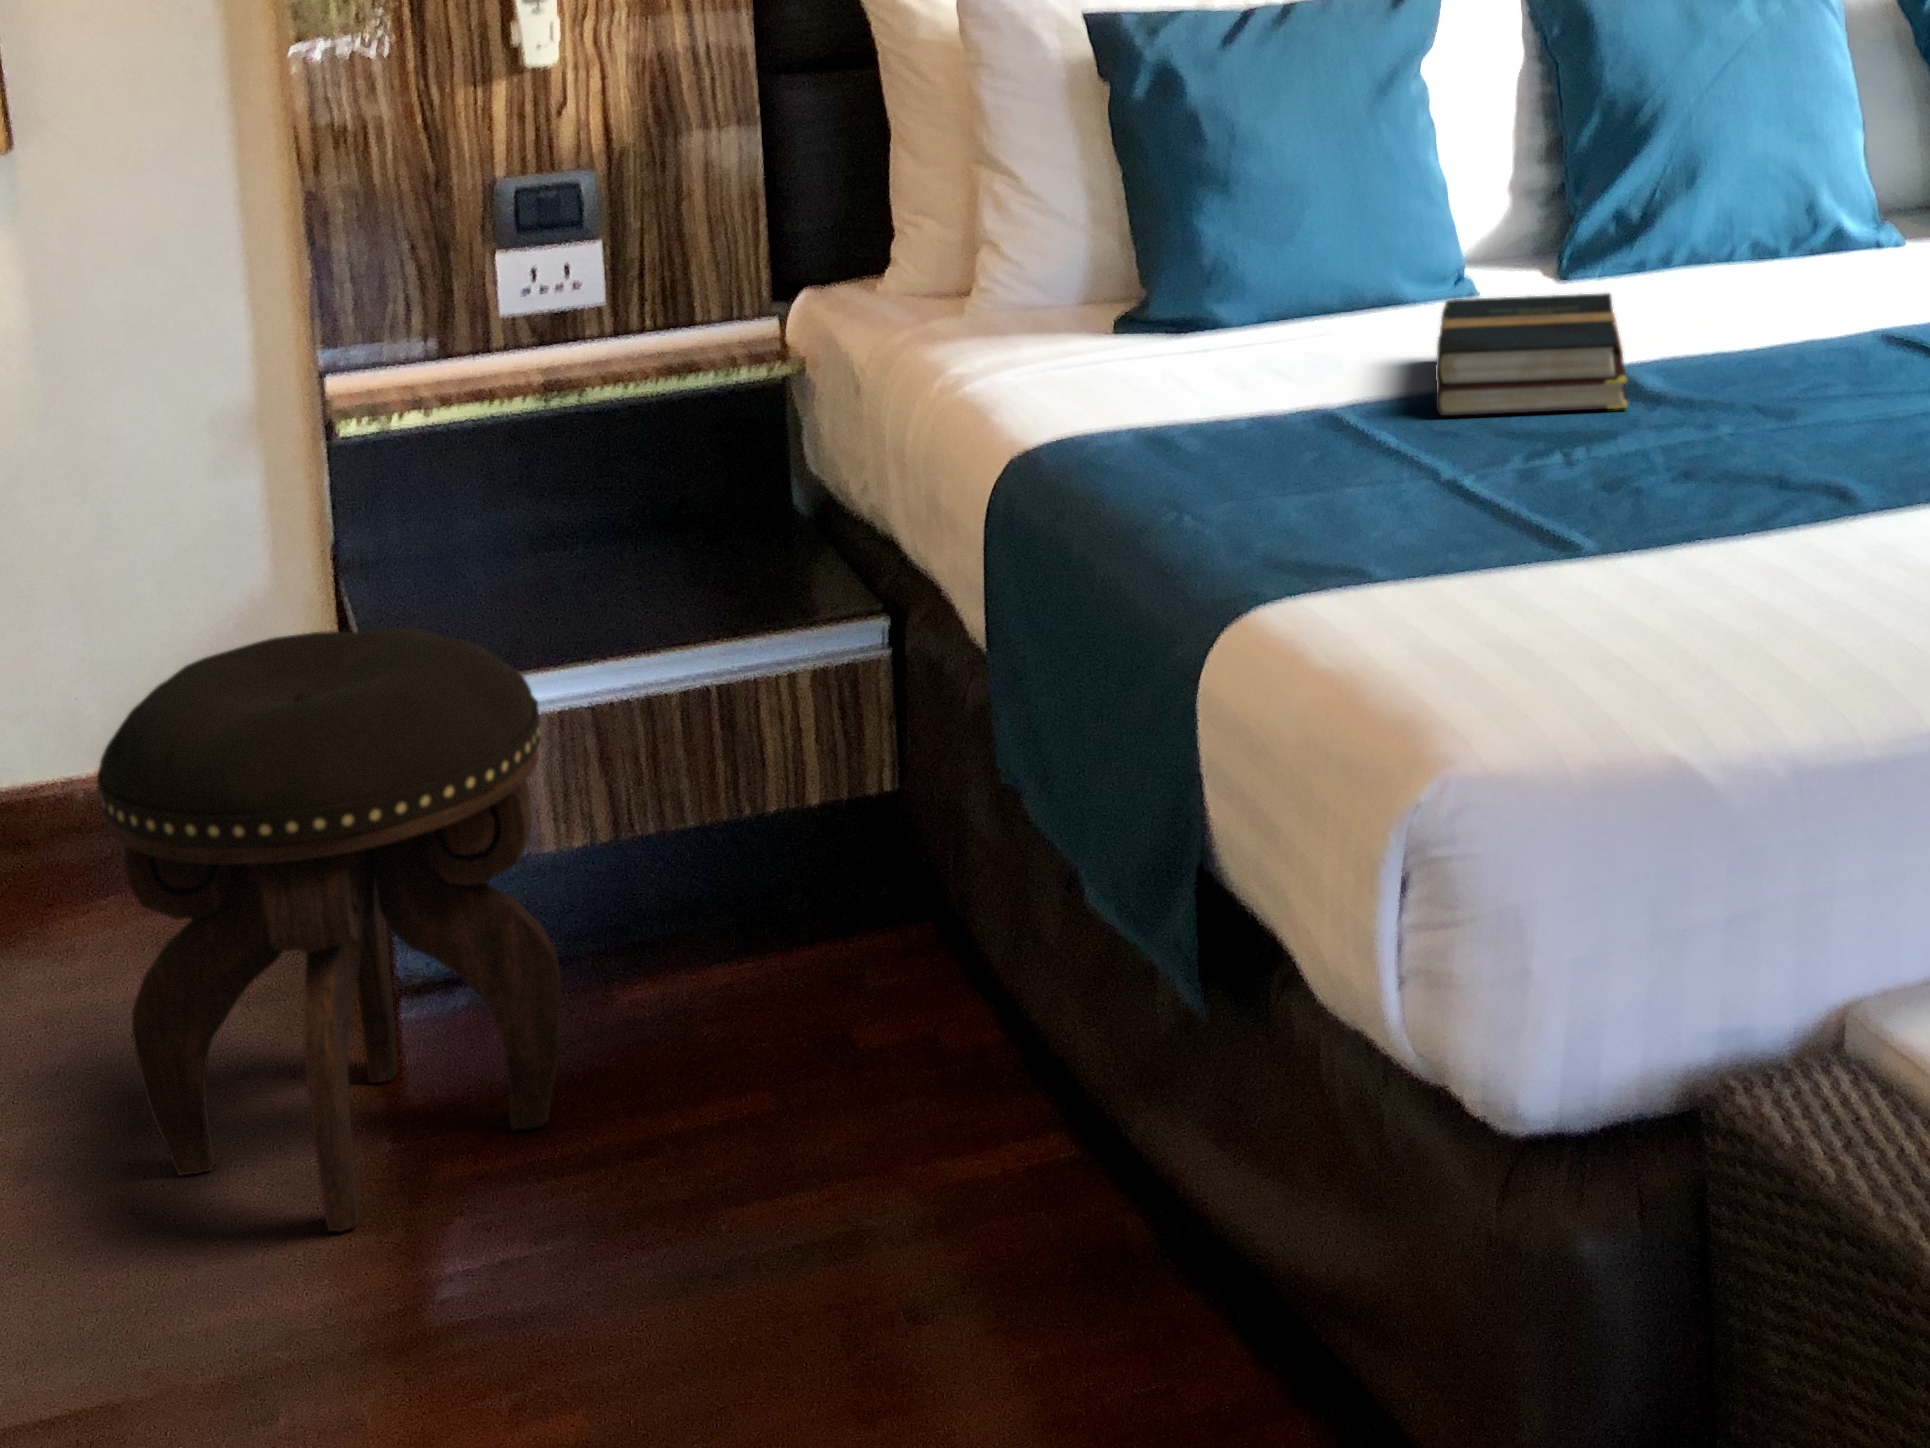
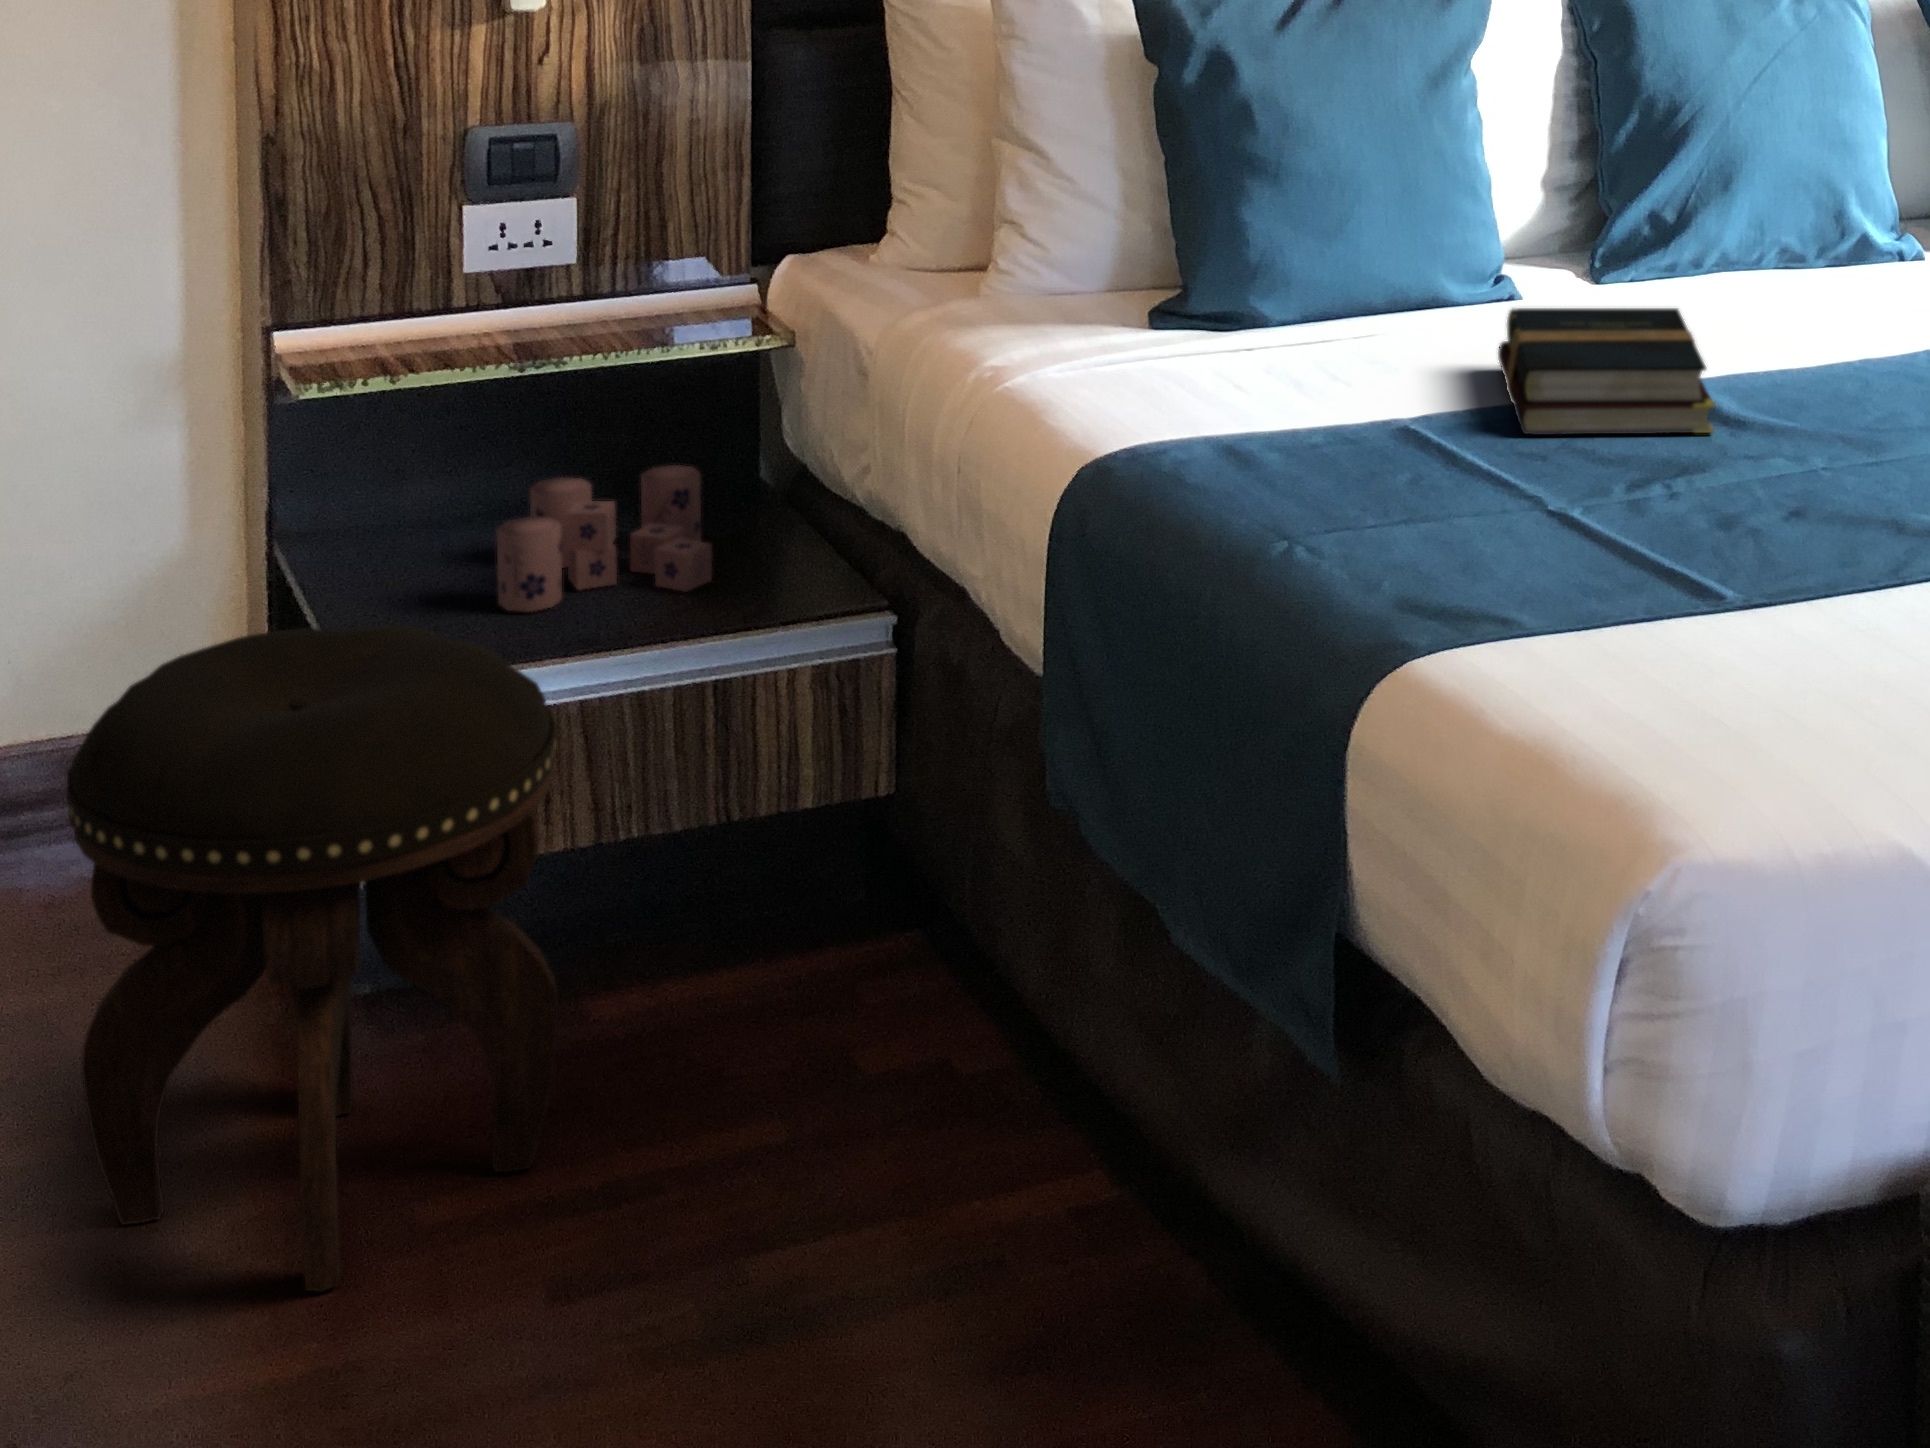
candle: none [520,486,725,622] -> present [497,465,712,612]

